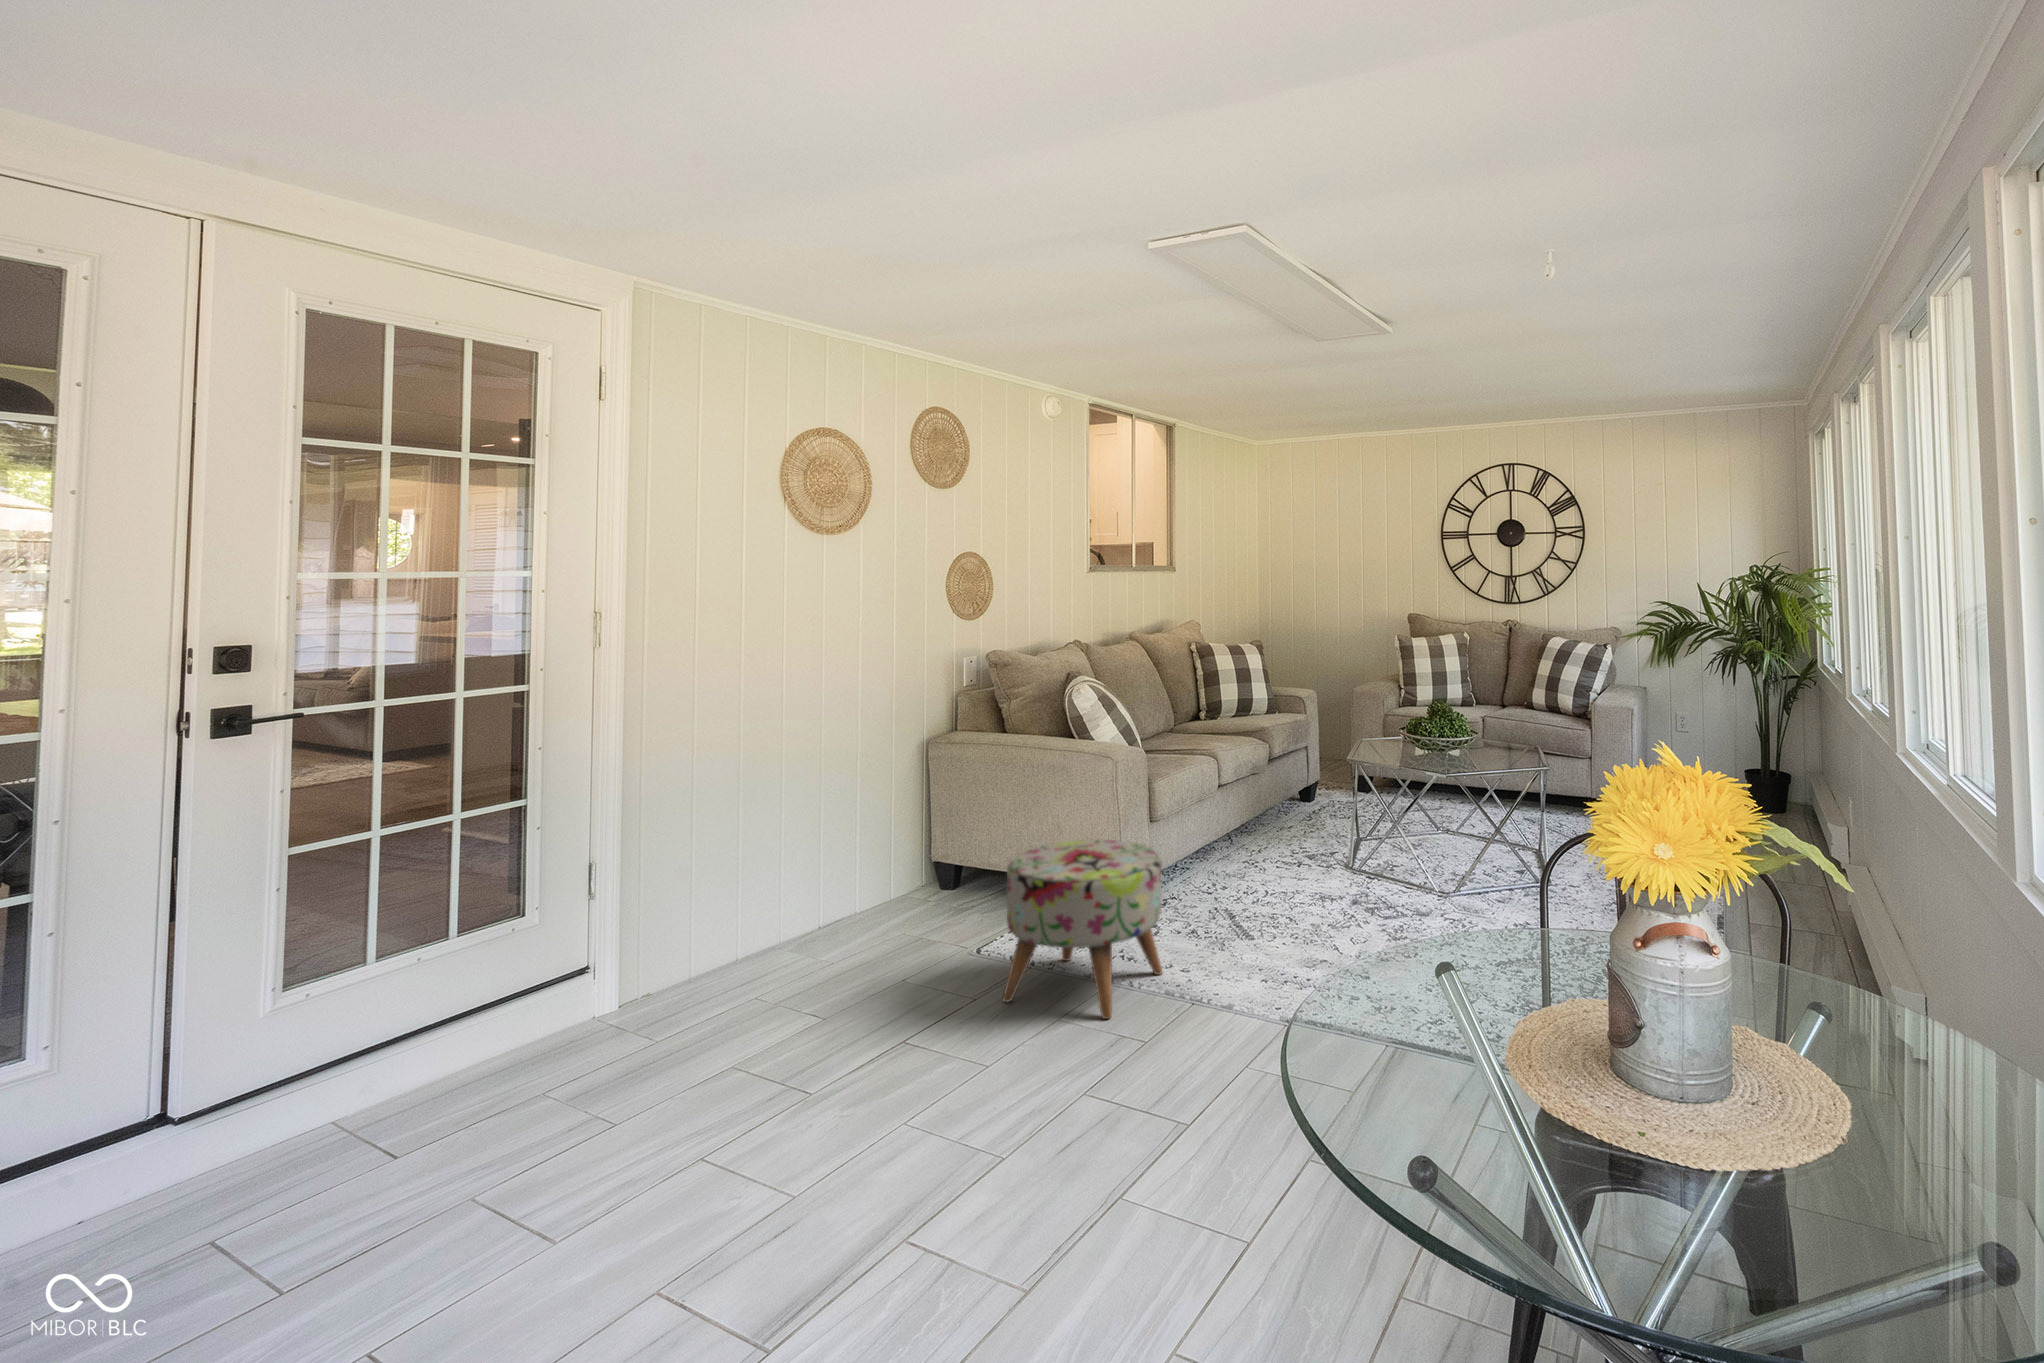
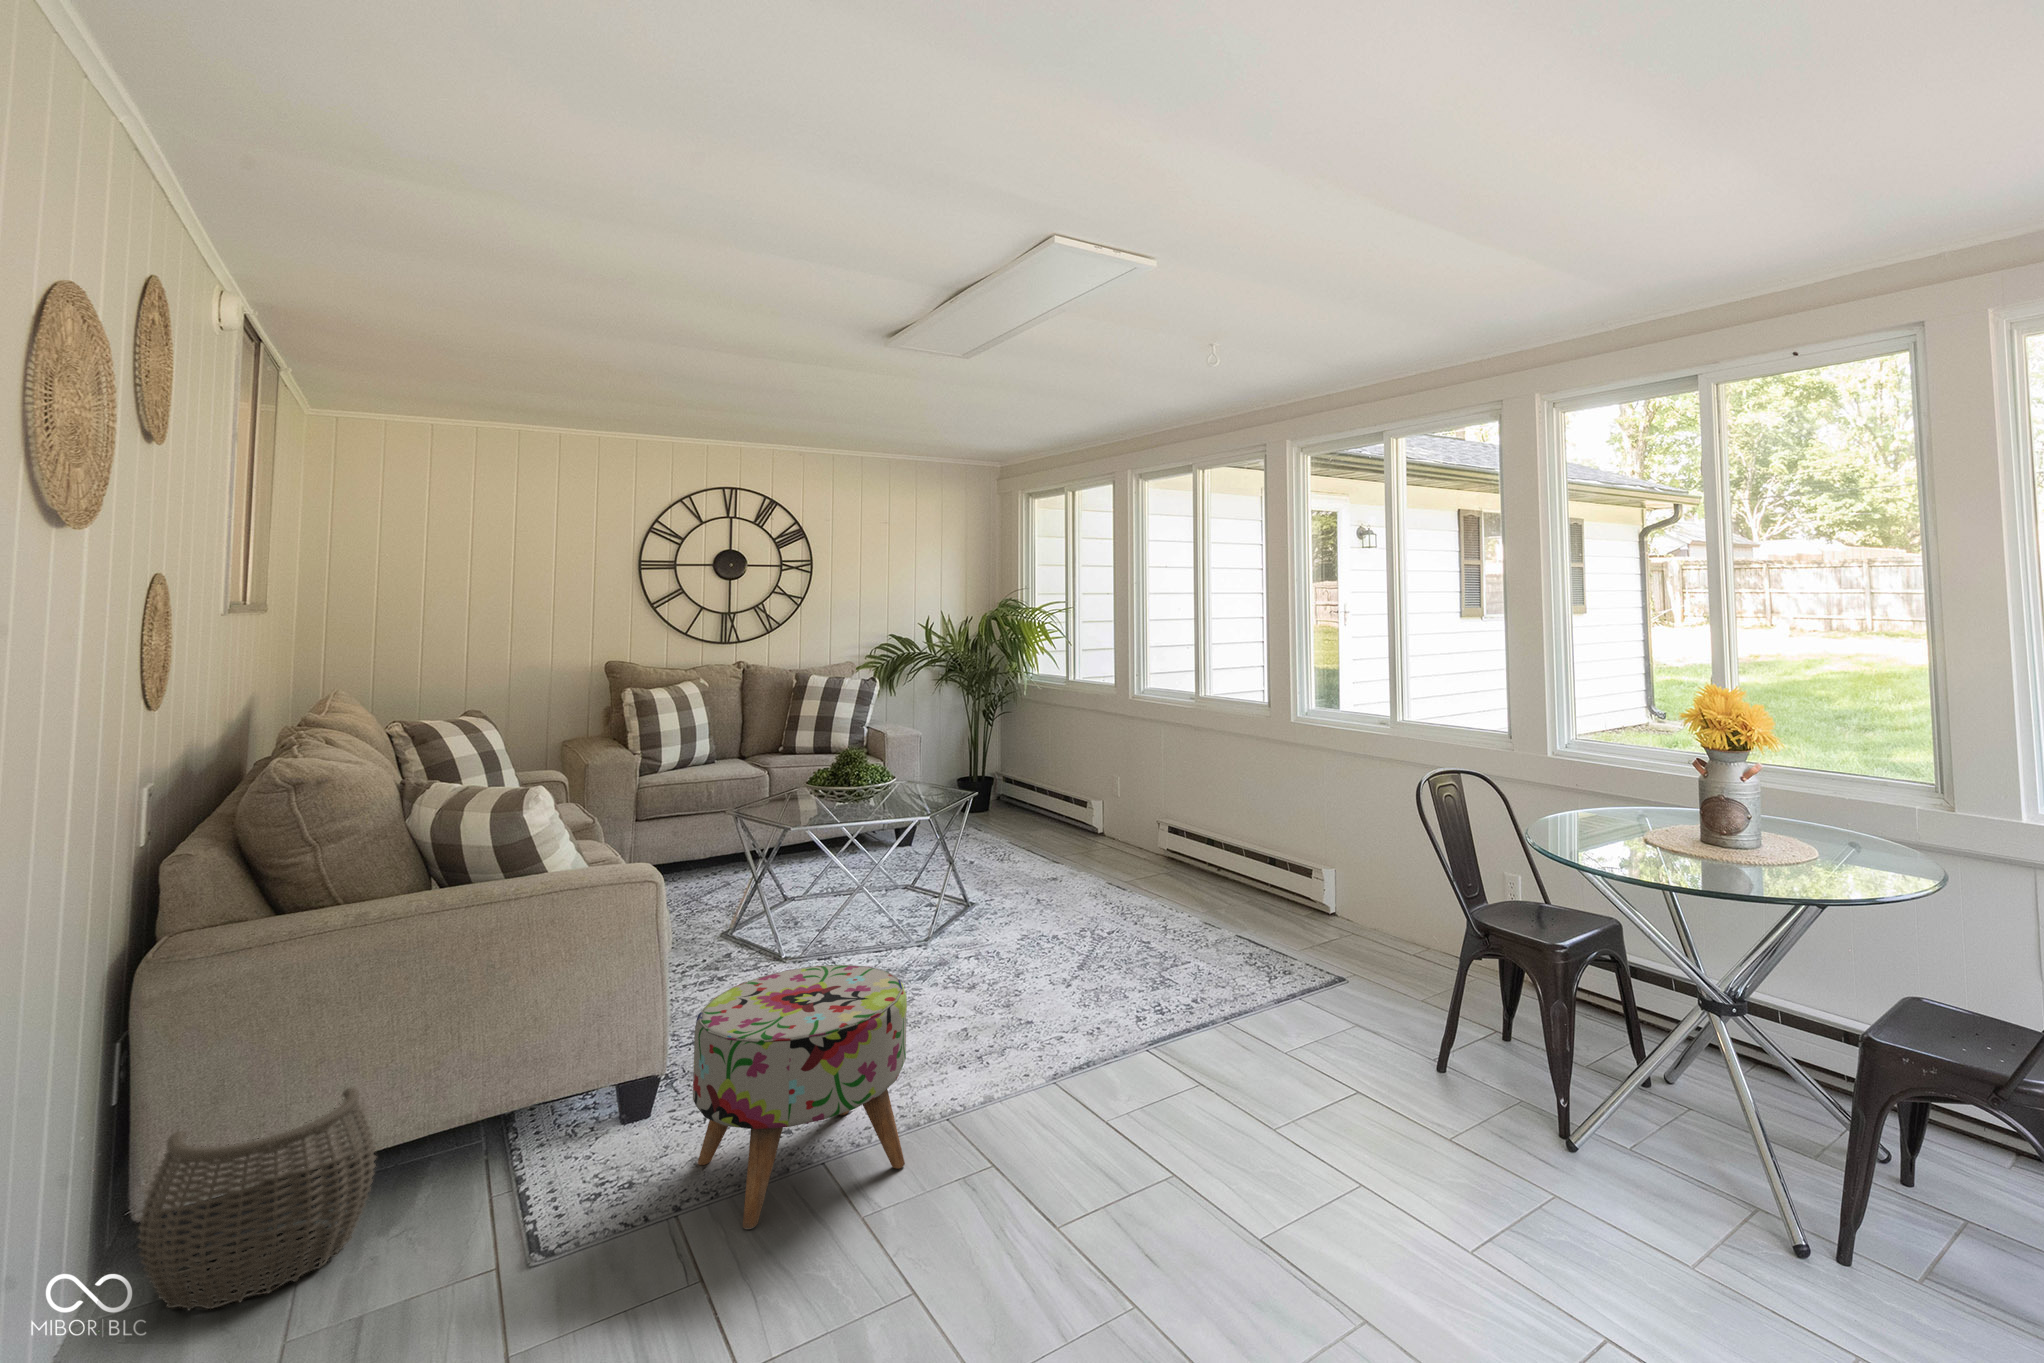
woven basket: none [865,822,965,924] -> present [138,1086,376,1310]

